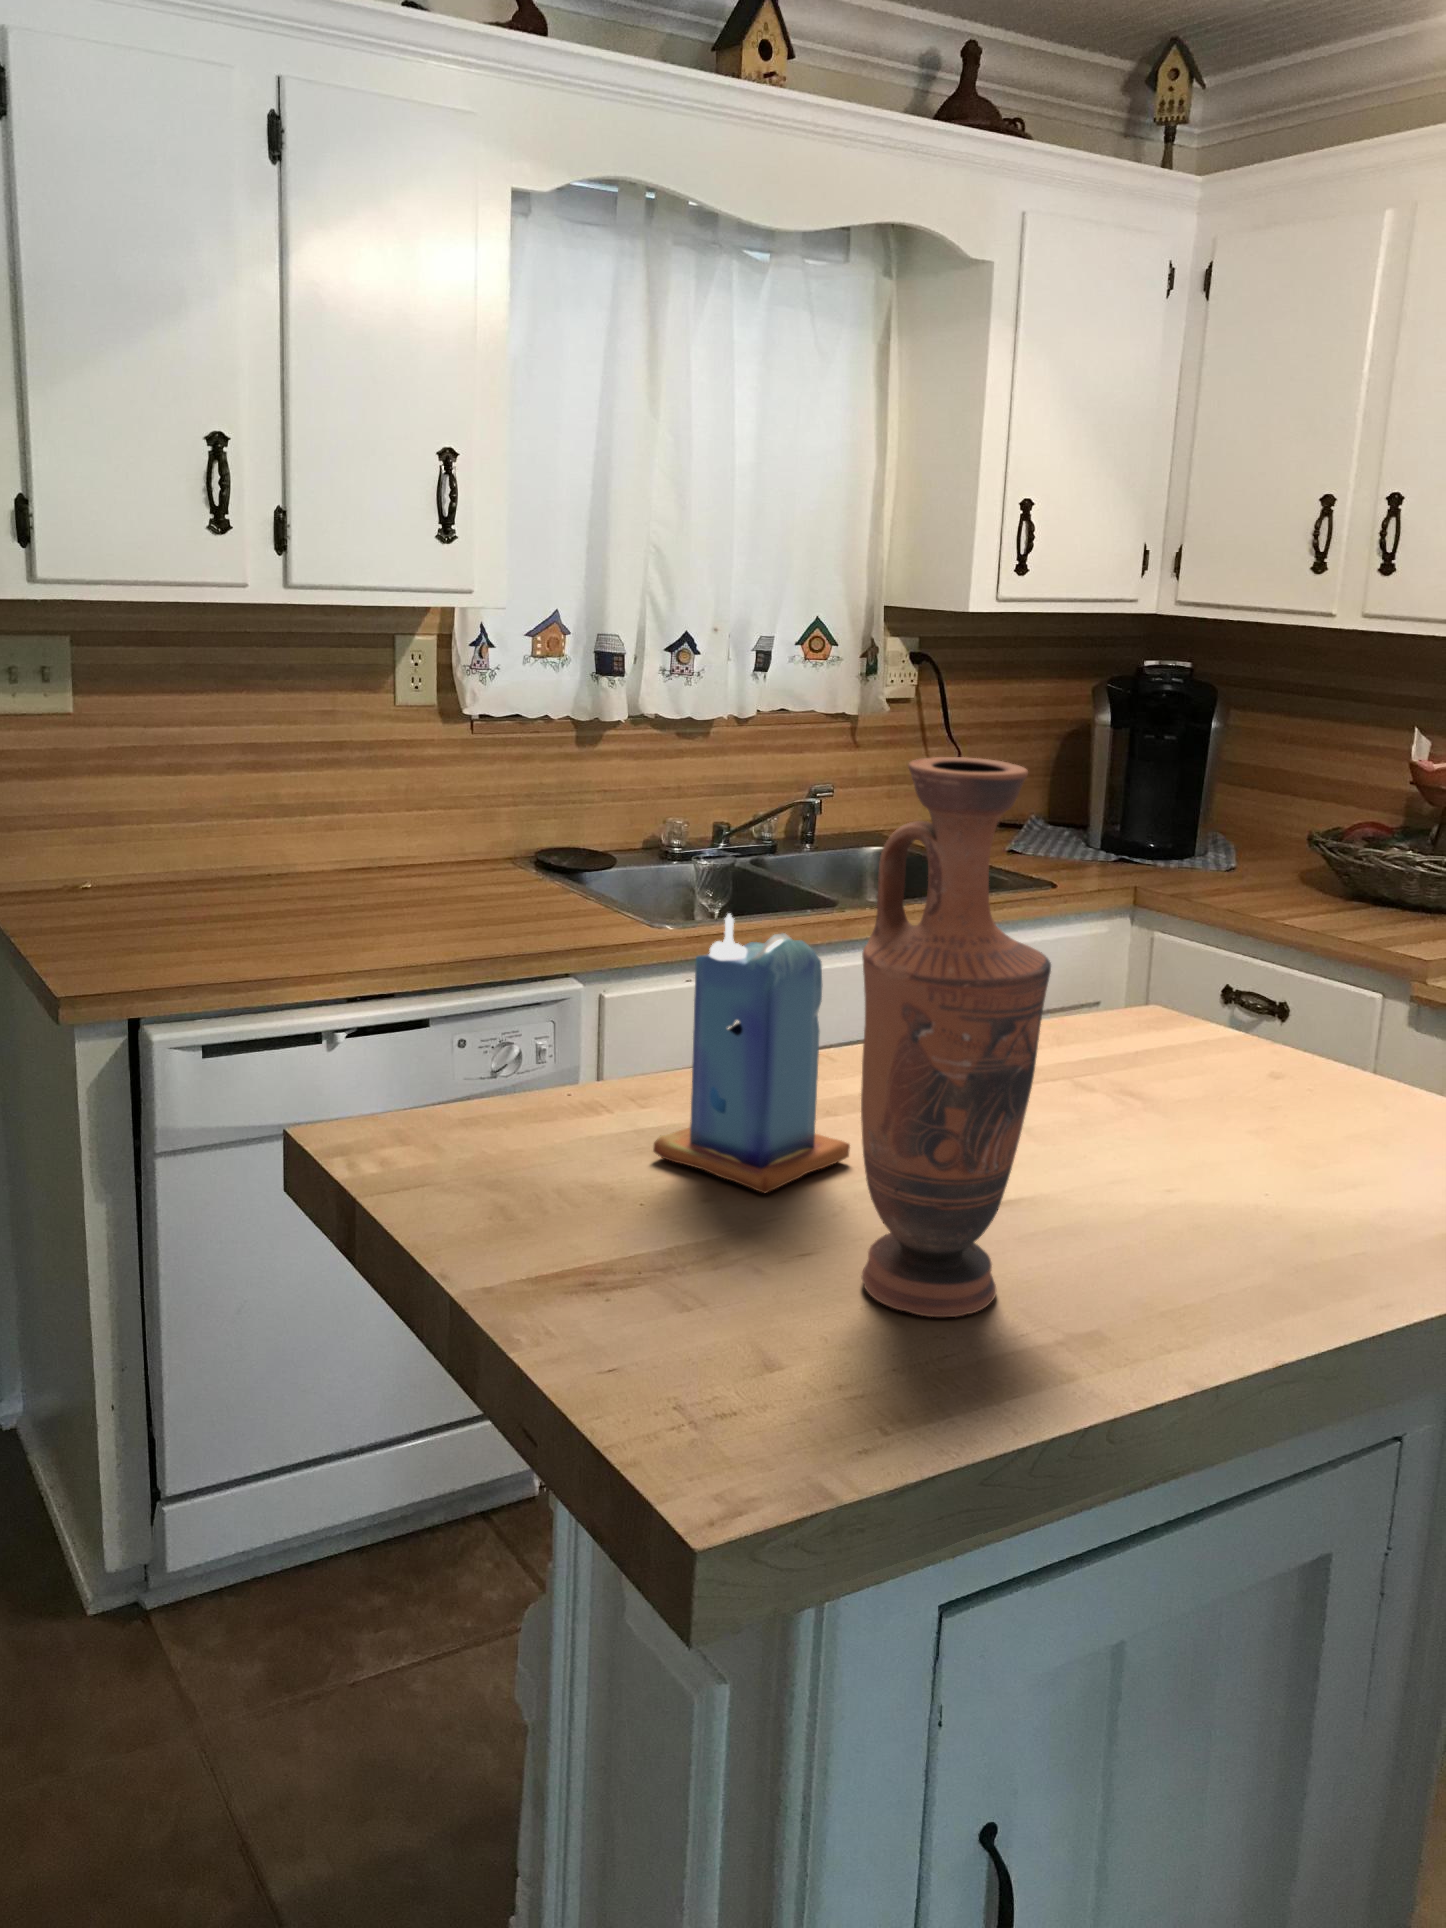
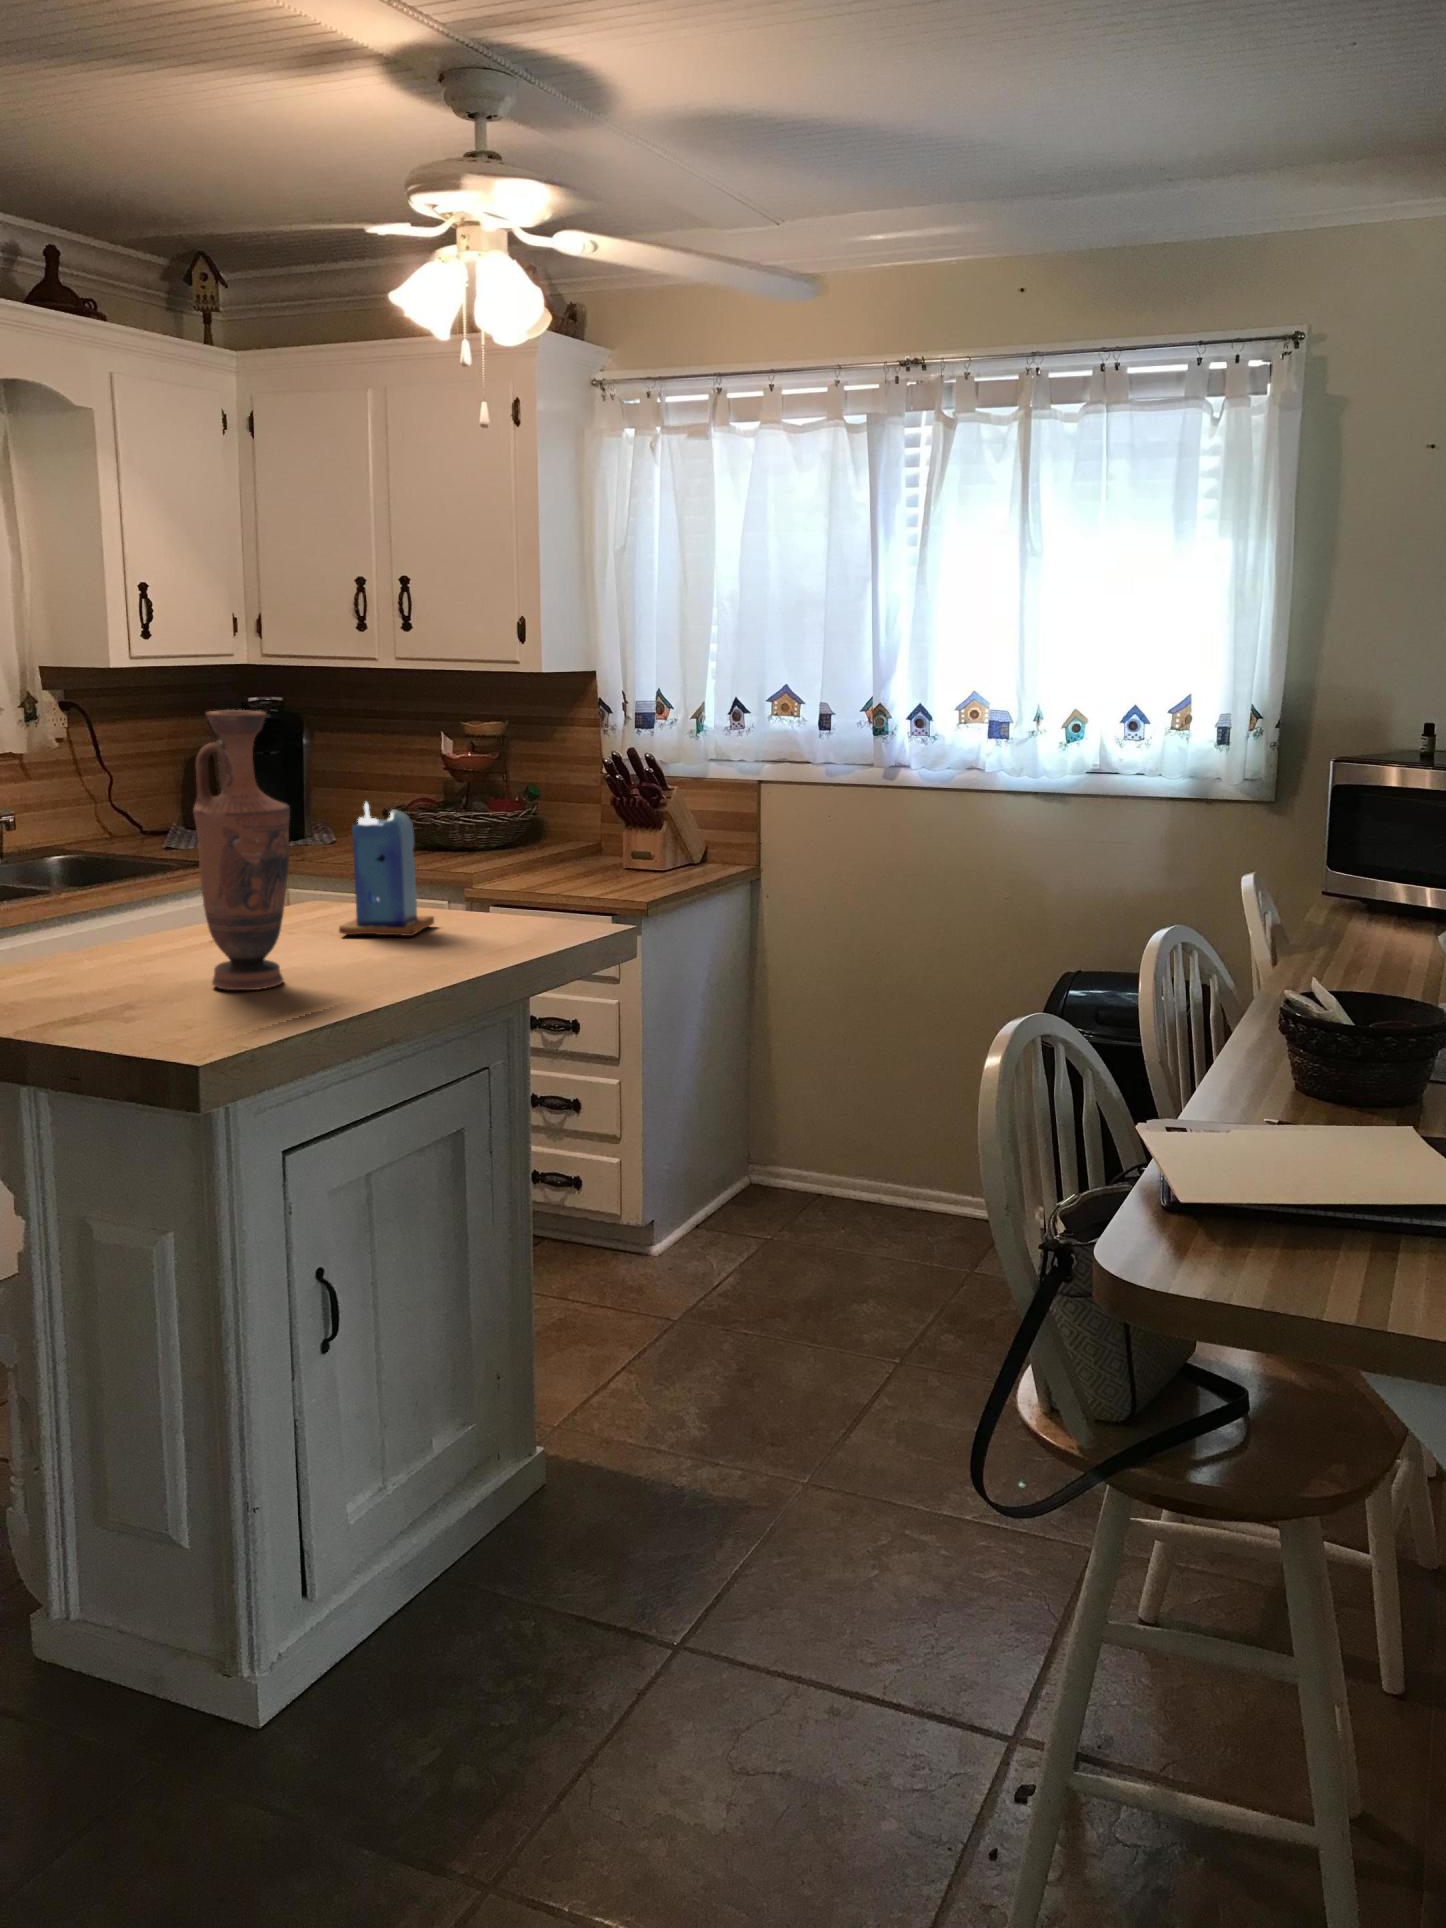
candle: present [653,914,850,1193] -> present [339,803,434,936]

